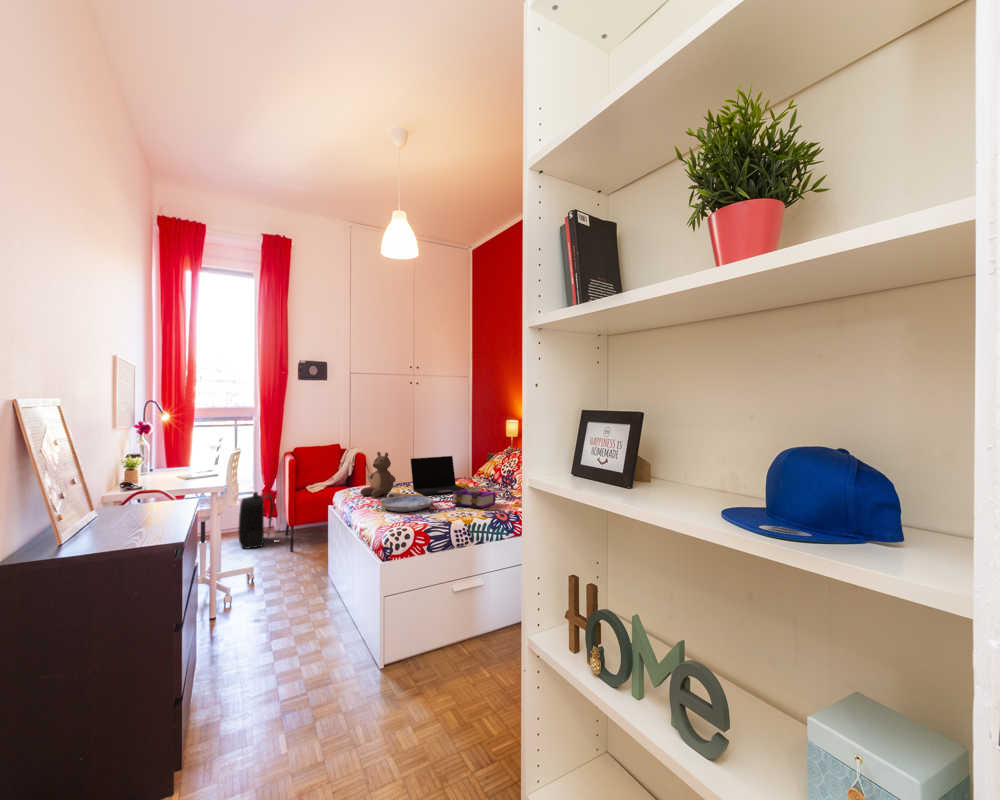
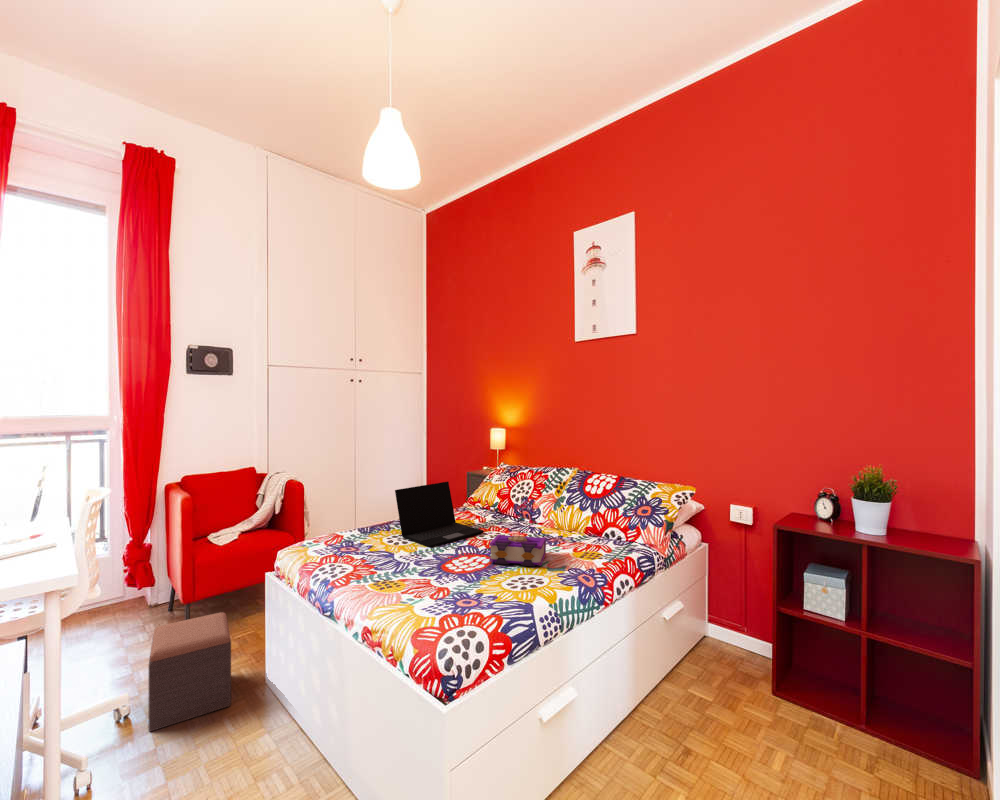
teddy bear: present [360,452,396,497] -> none [328,483,384,558]
backpack: present [238,492,273,549] -> none [85,551,160,649]
serving tray: present [380,493,433,512] -> none [382,551,466,587]
footstool: none [262,528,309,586] -> present [148,612,231,731]

